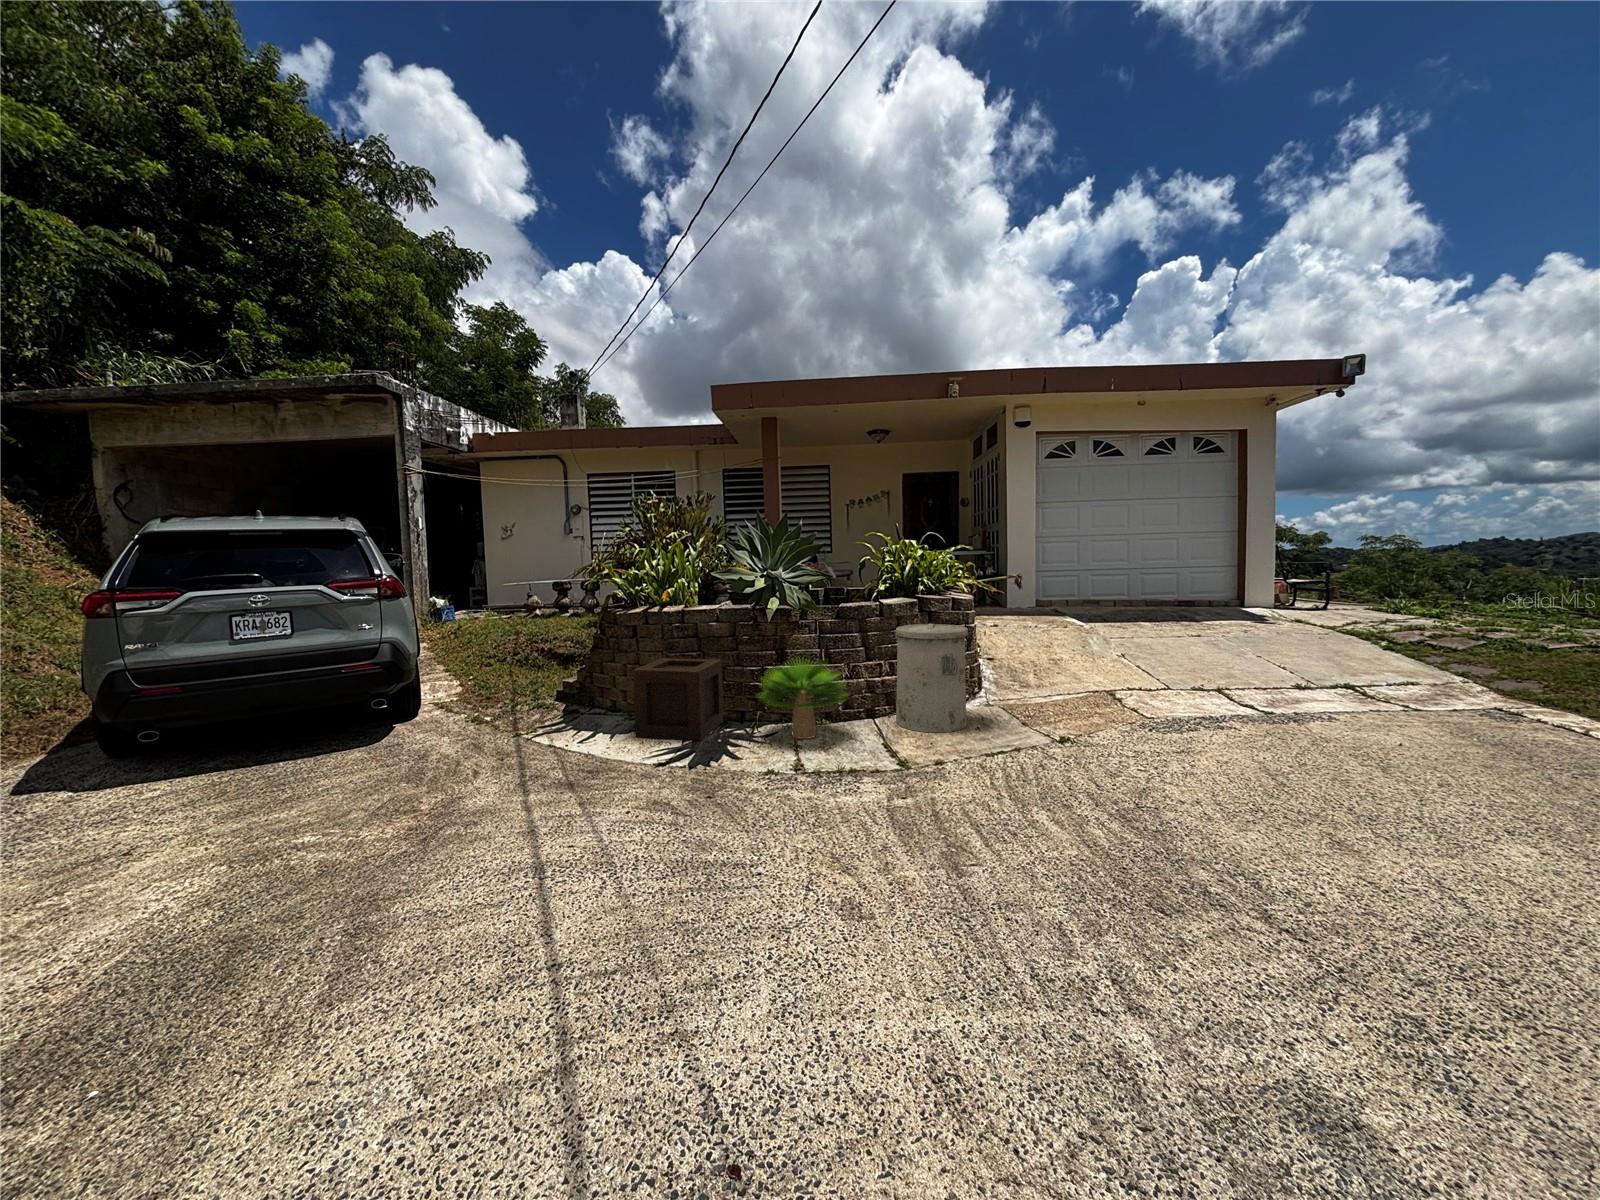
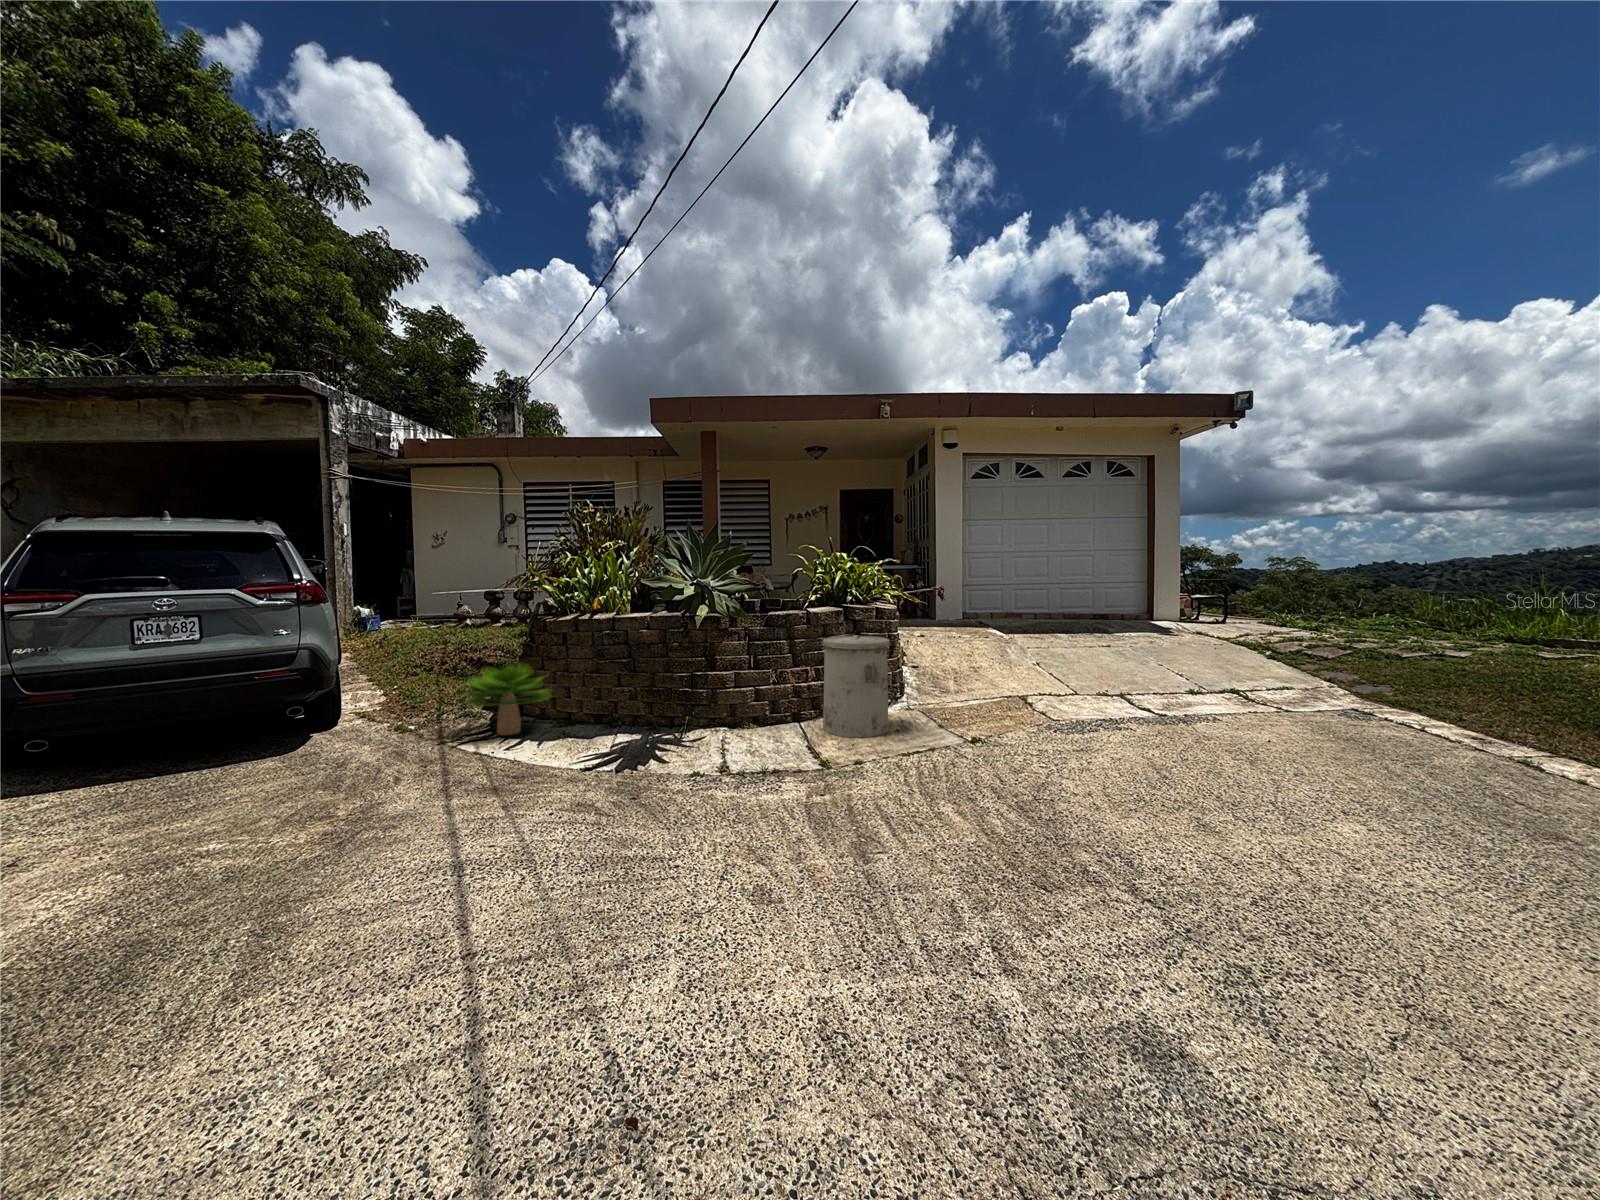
wooden crate: present [634,658,723,740] -> none [568,669,657,747]
potted plant: present [760,659,847,739] -> present [466,664,549,735]

